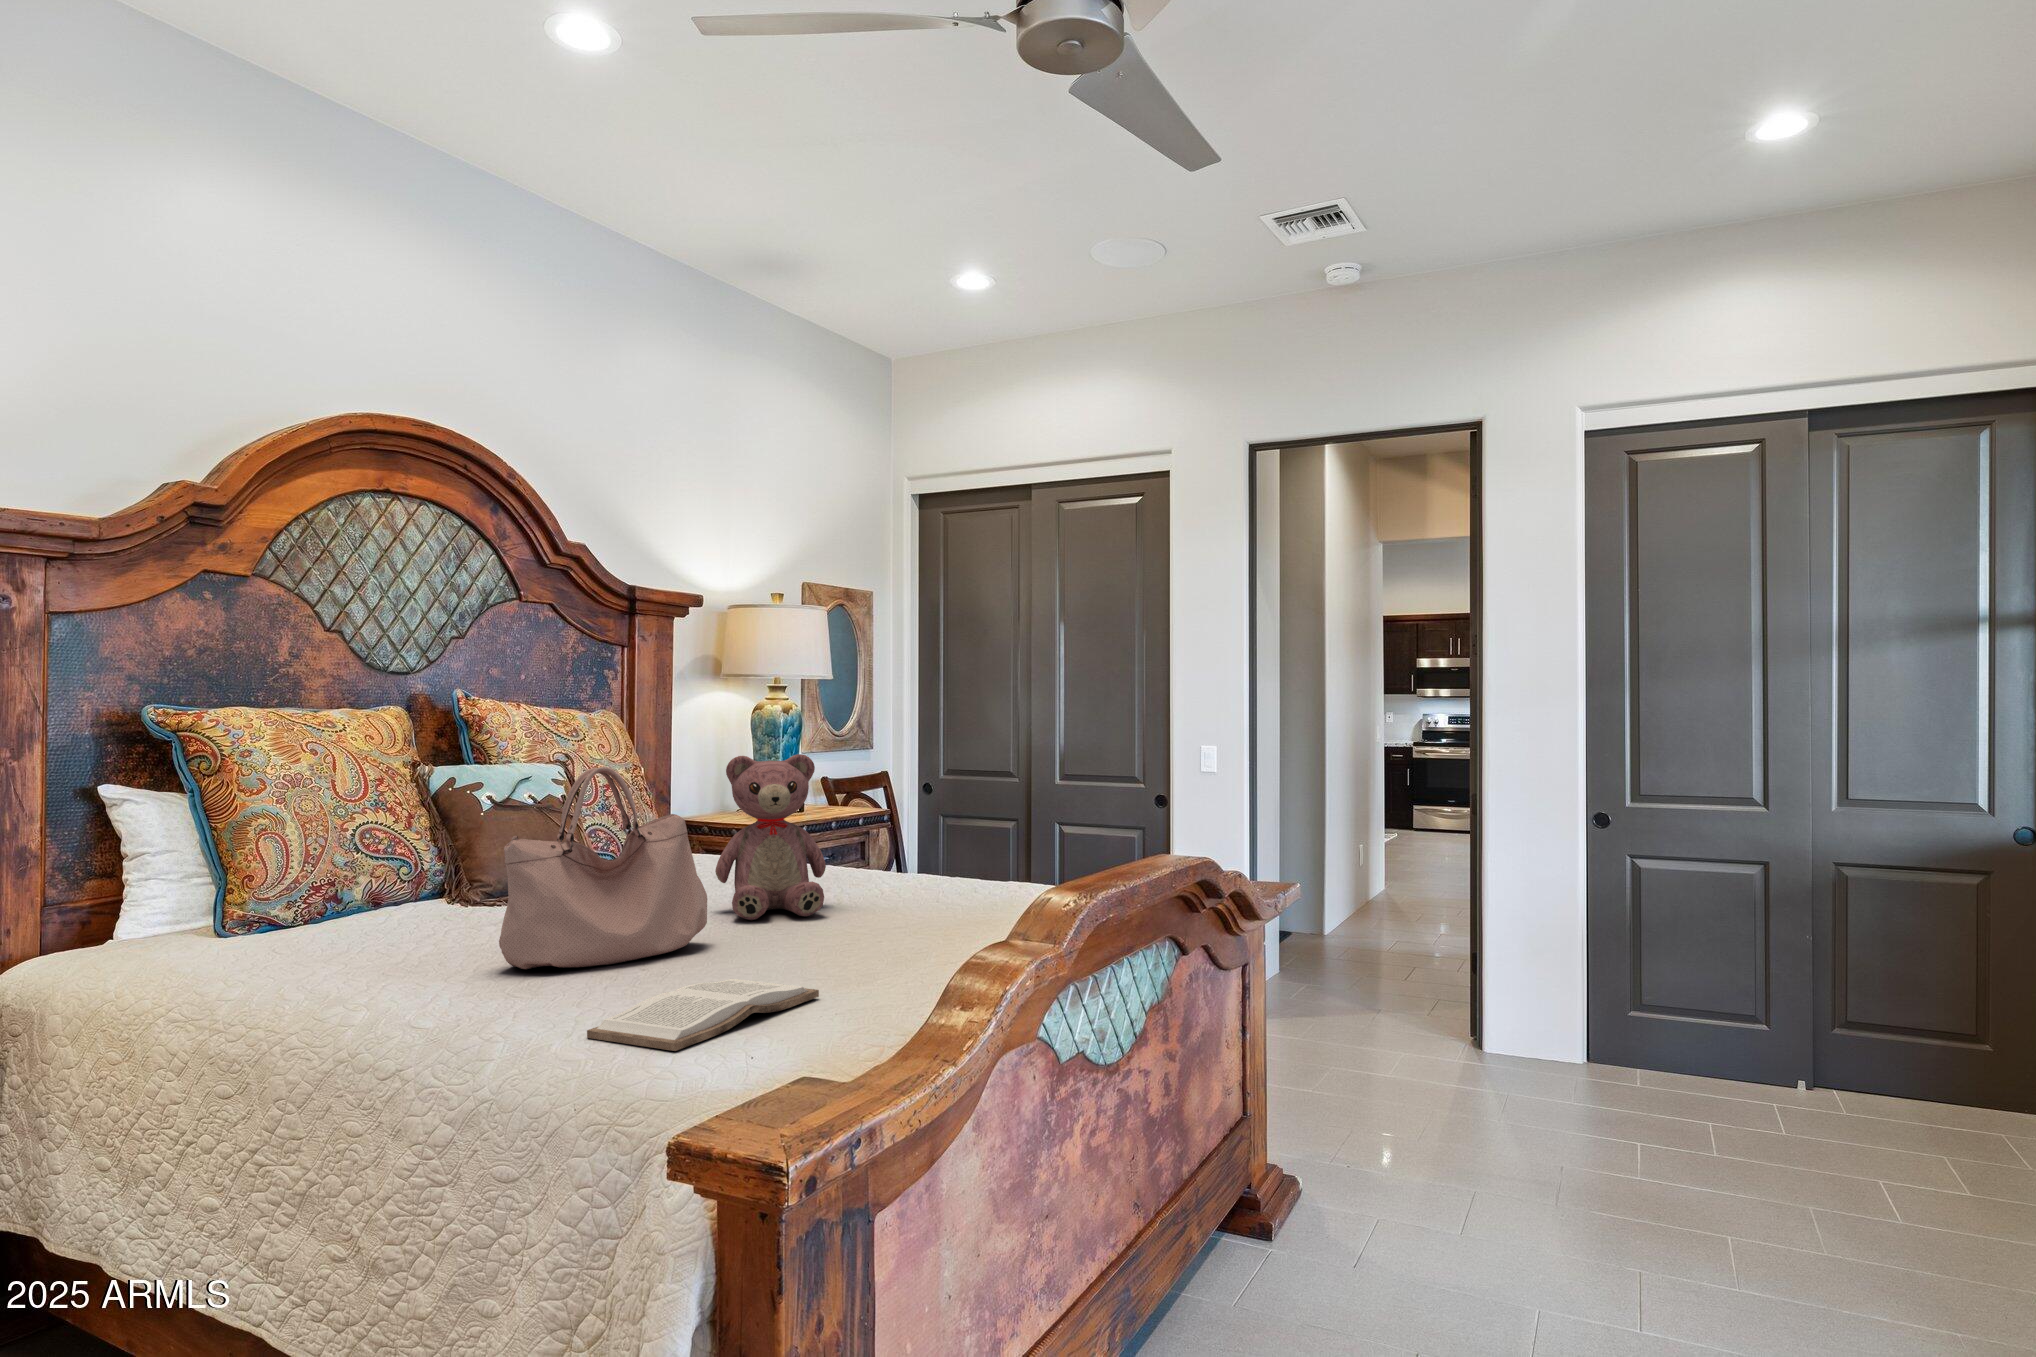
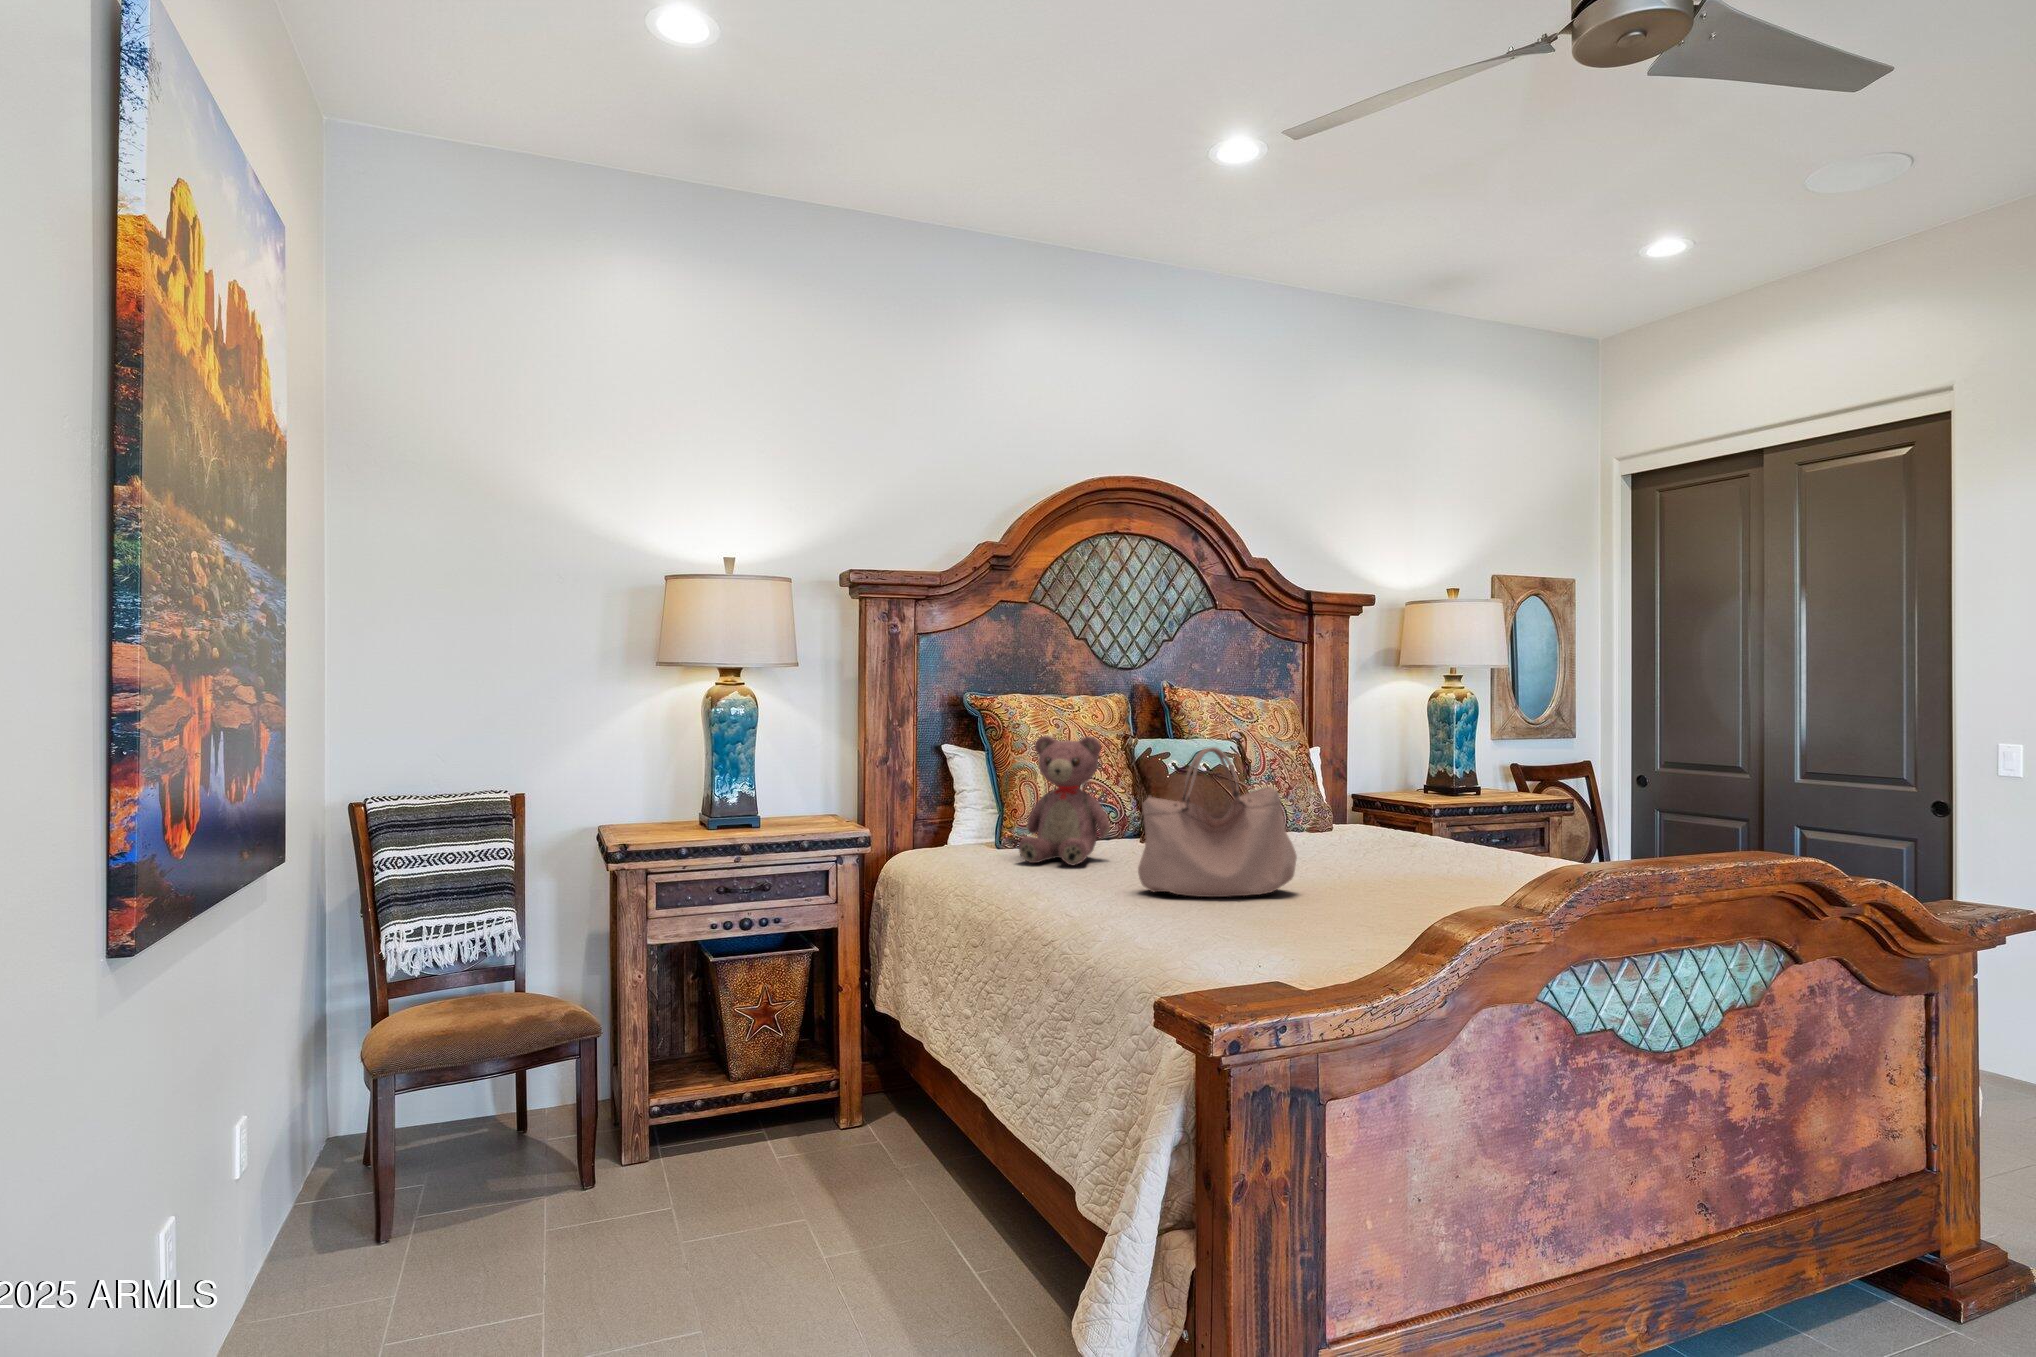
teddy bear: present [715,754,826,920] -> present [1019,736,1110,865]
book: present [587,979,819,1051] -> none [1156,916,1339,957]

